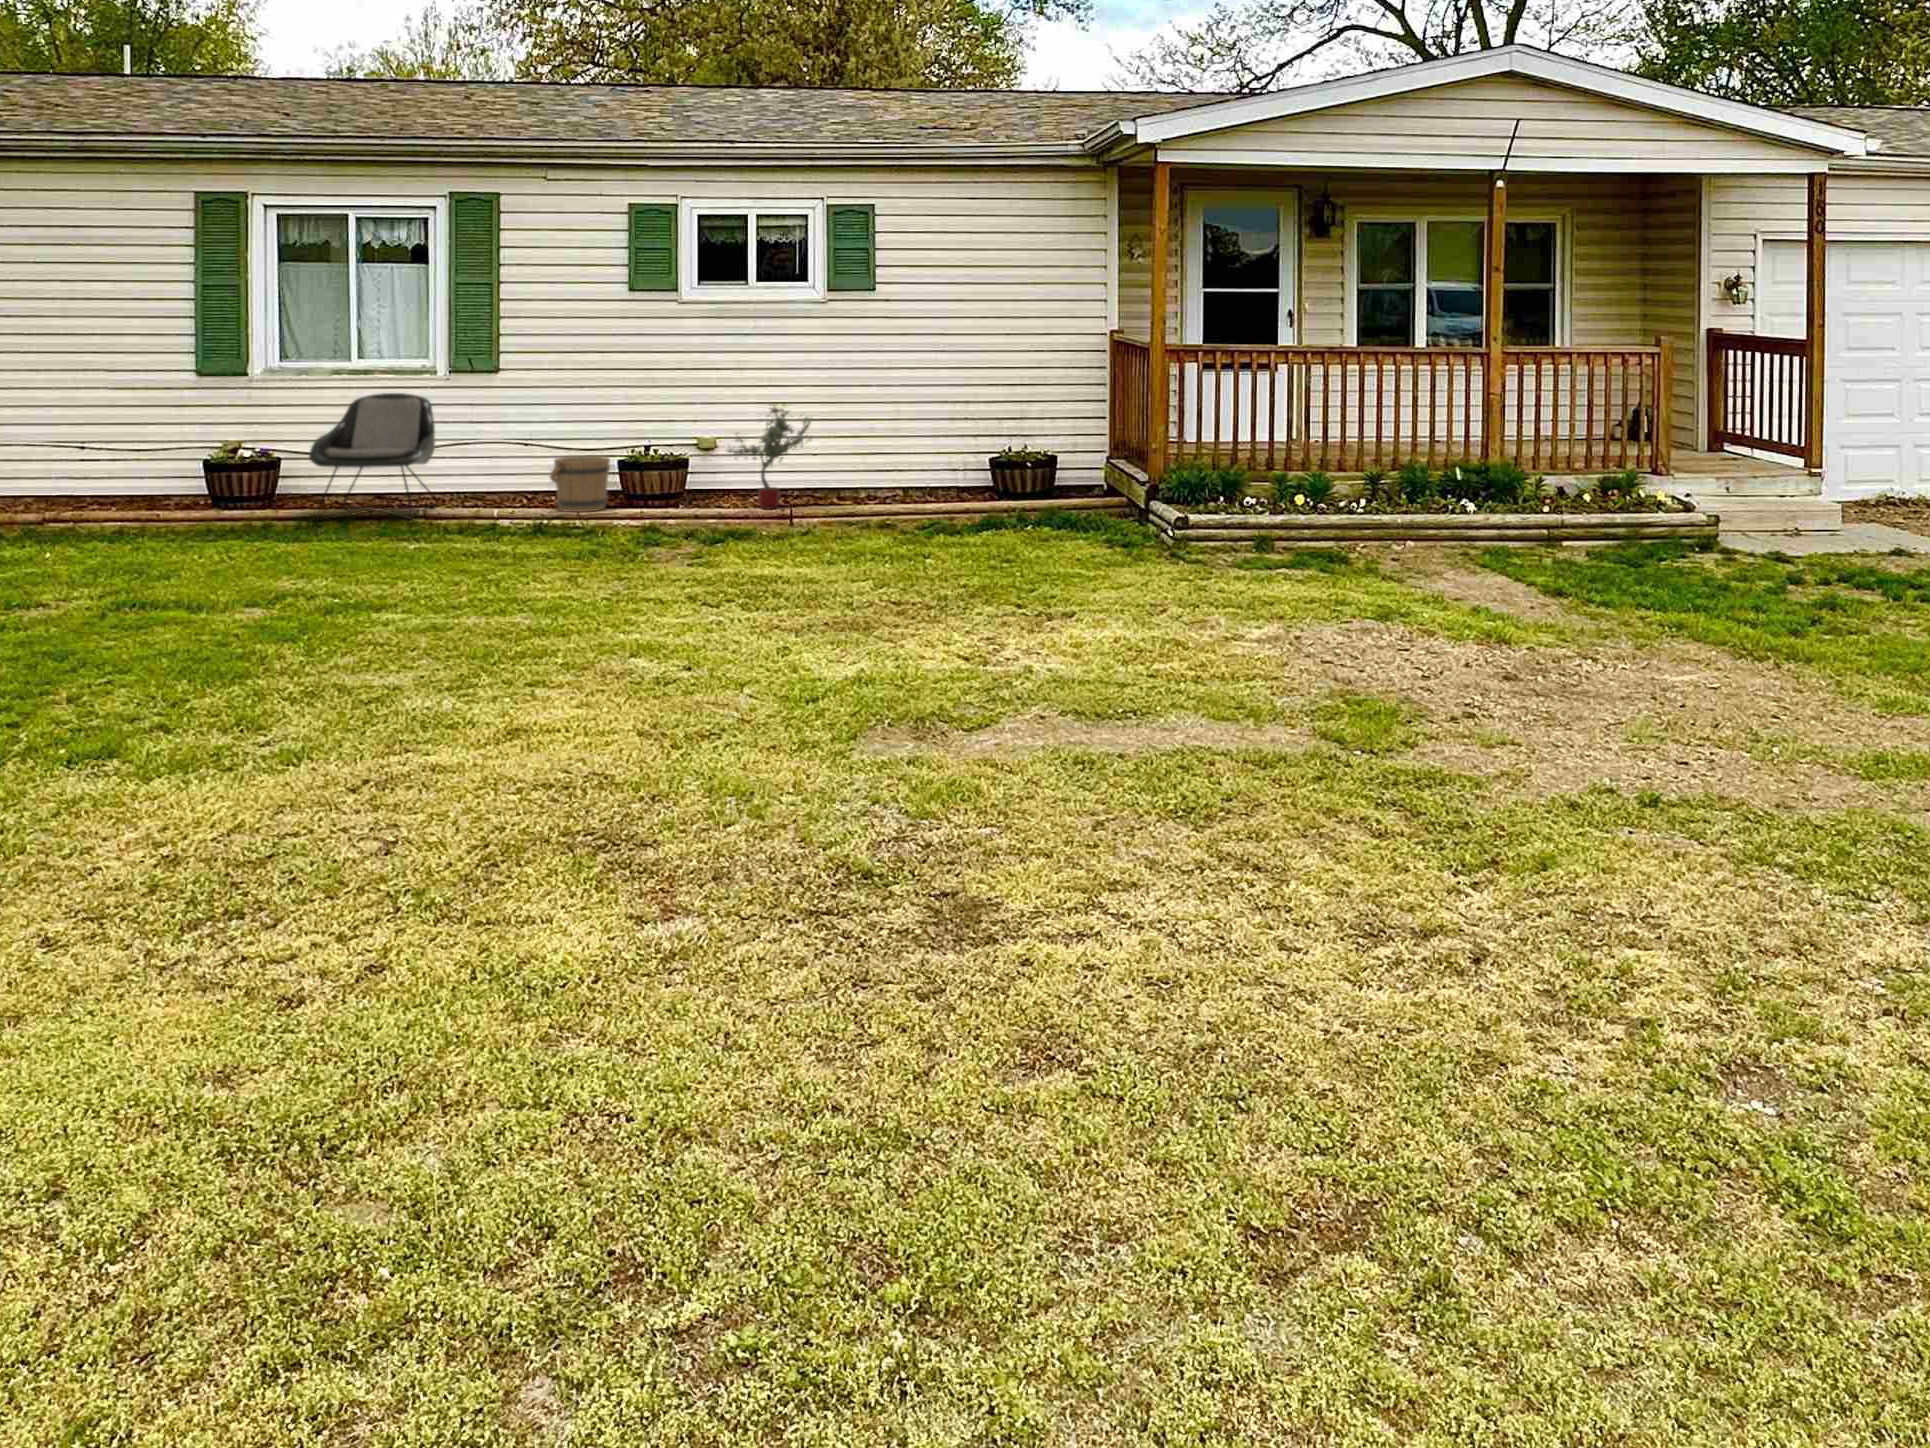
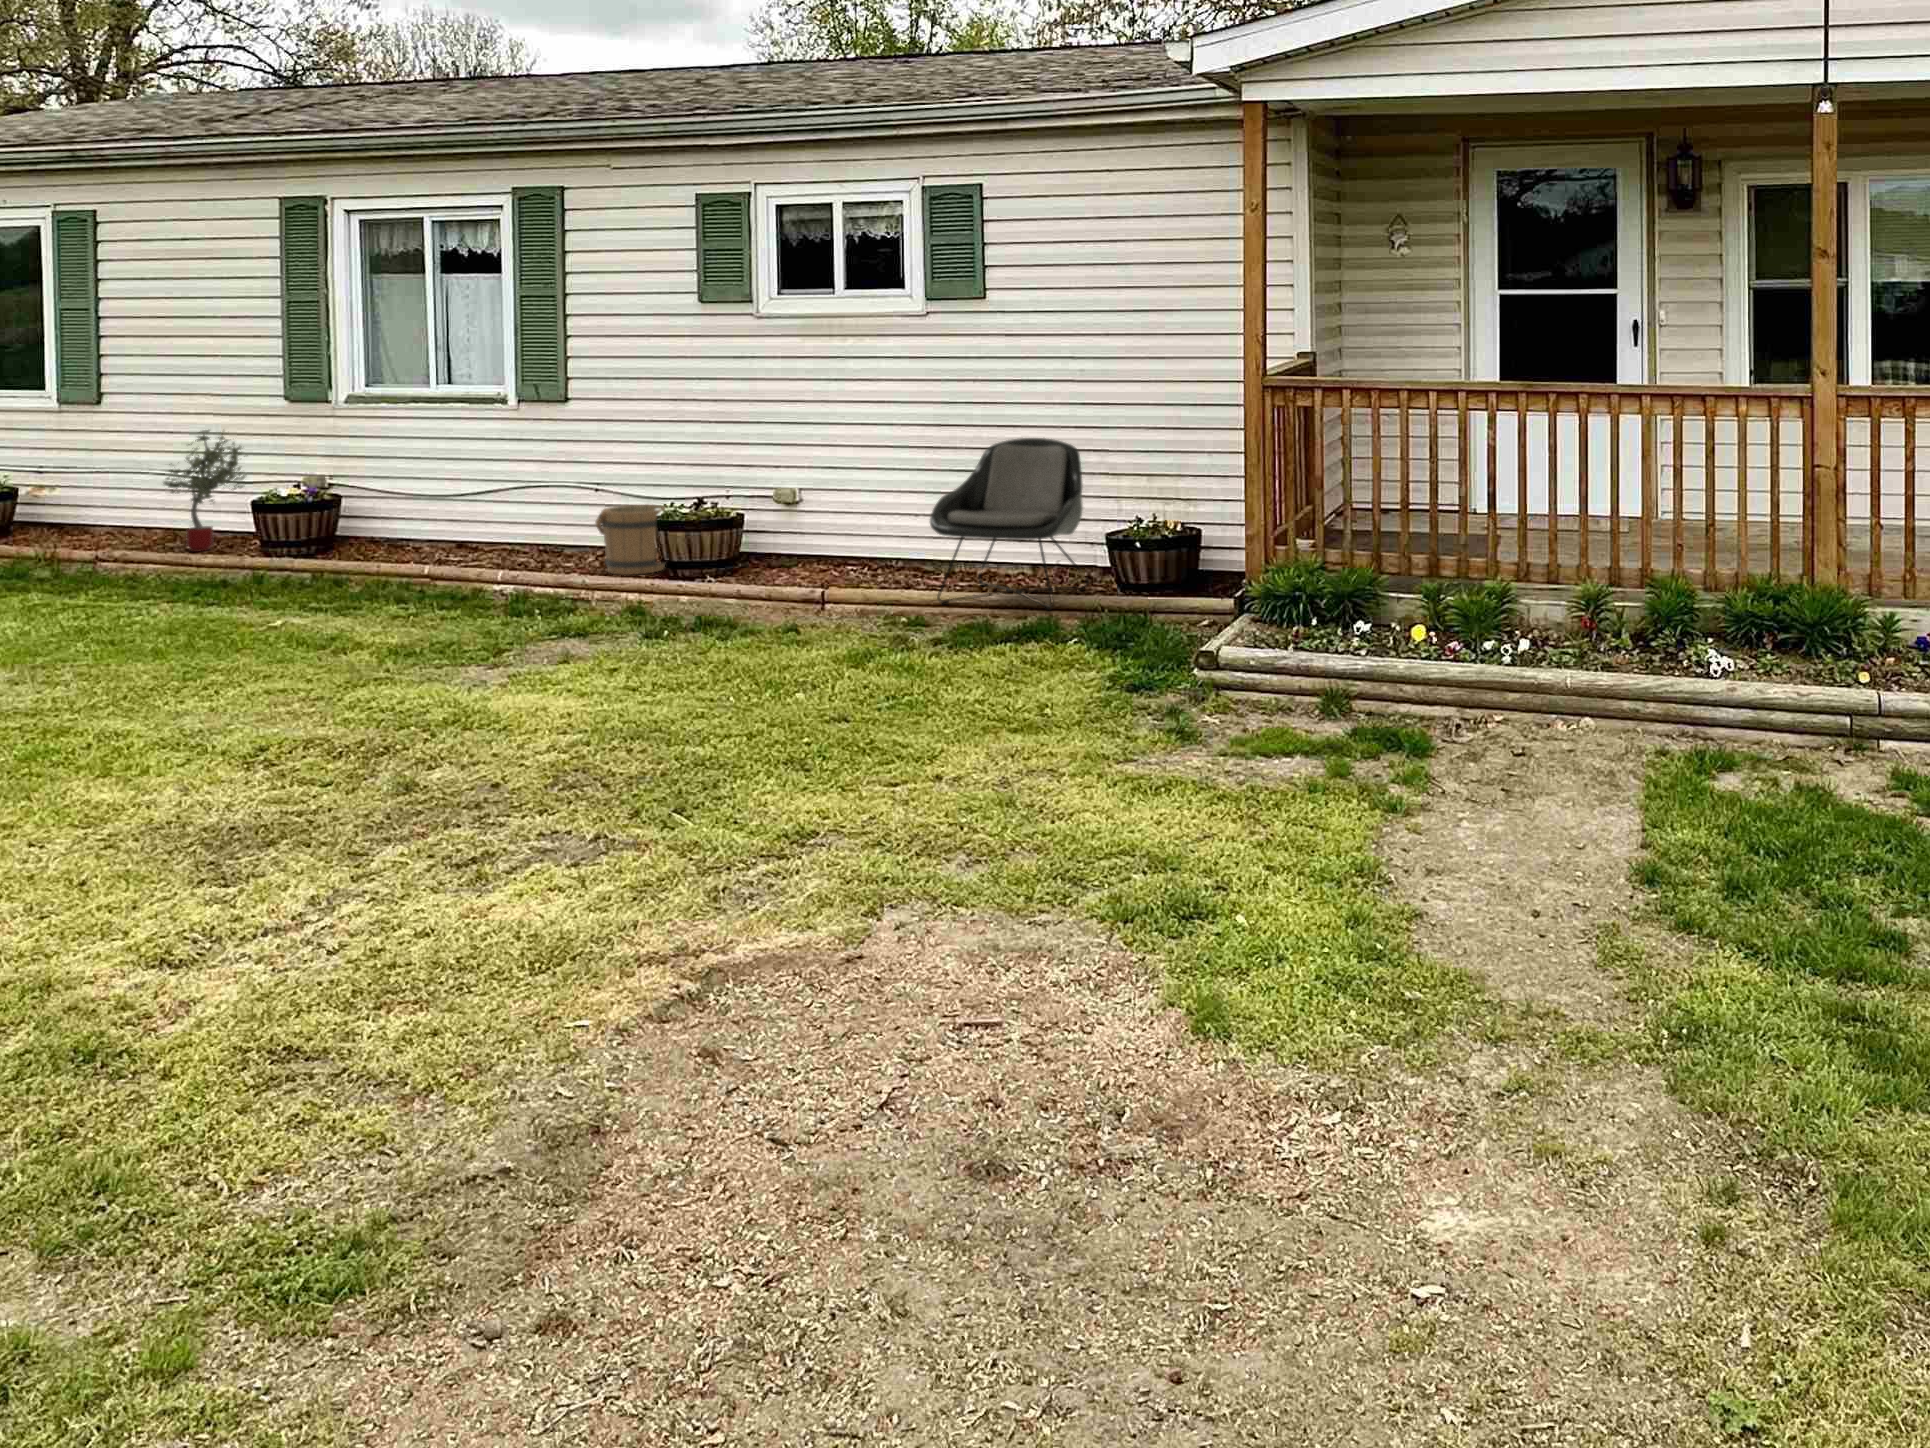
lounge chair: present [309,393,437,521] -> present [930,438,1089,610]
potted tree: present [728,404,811,509] -> present [163,430,248,552]

